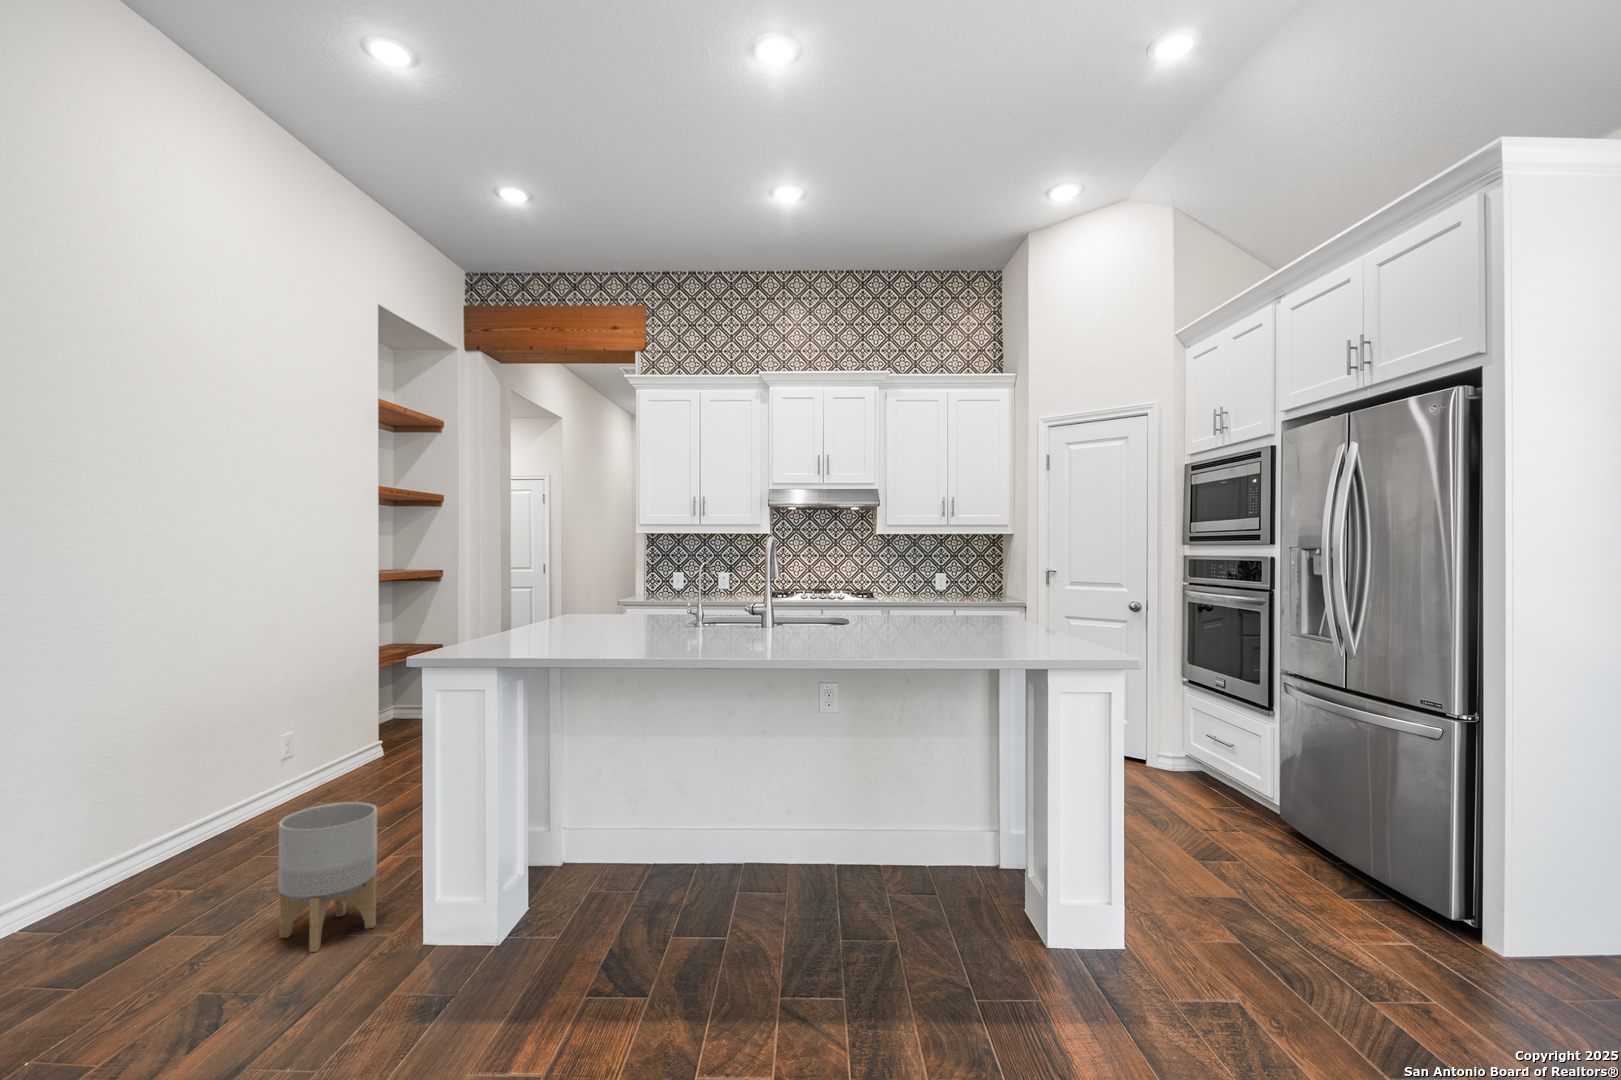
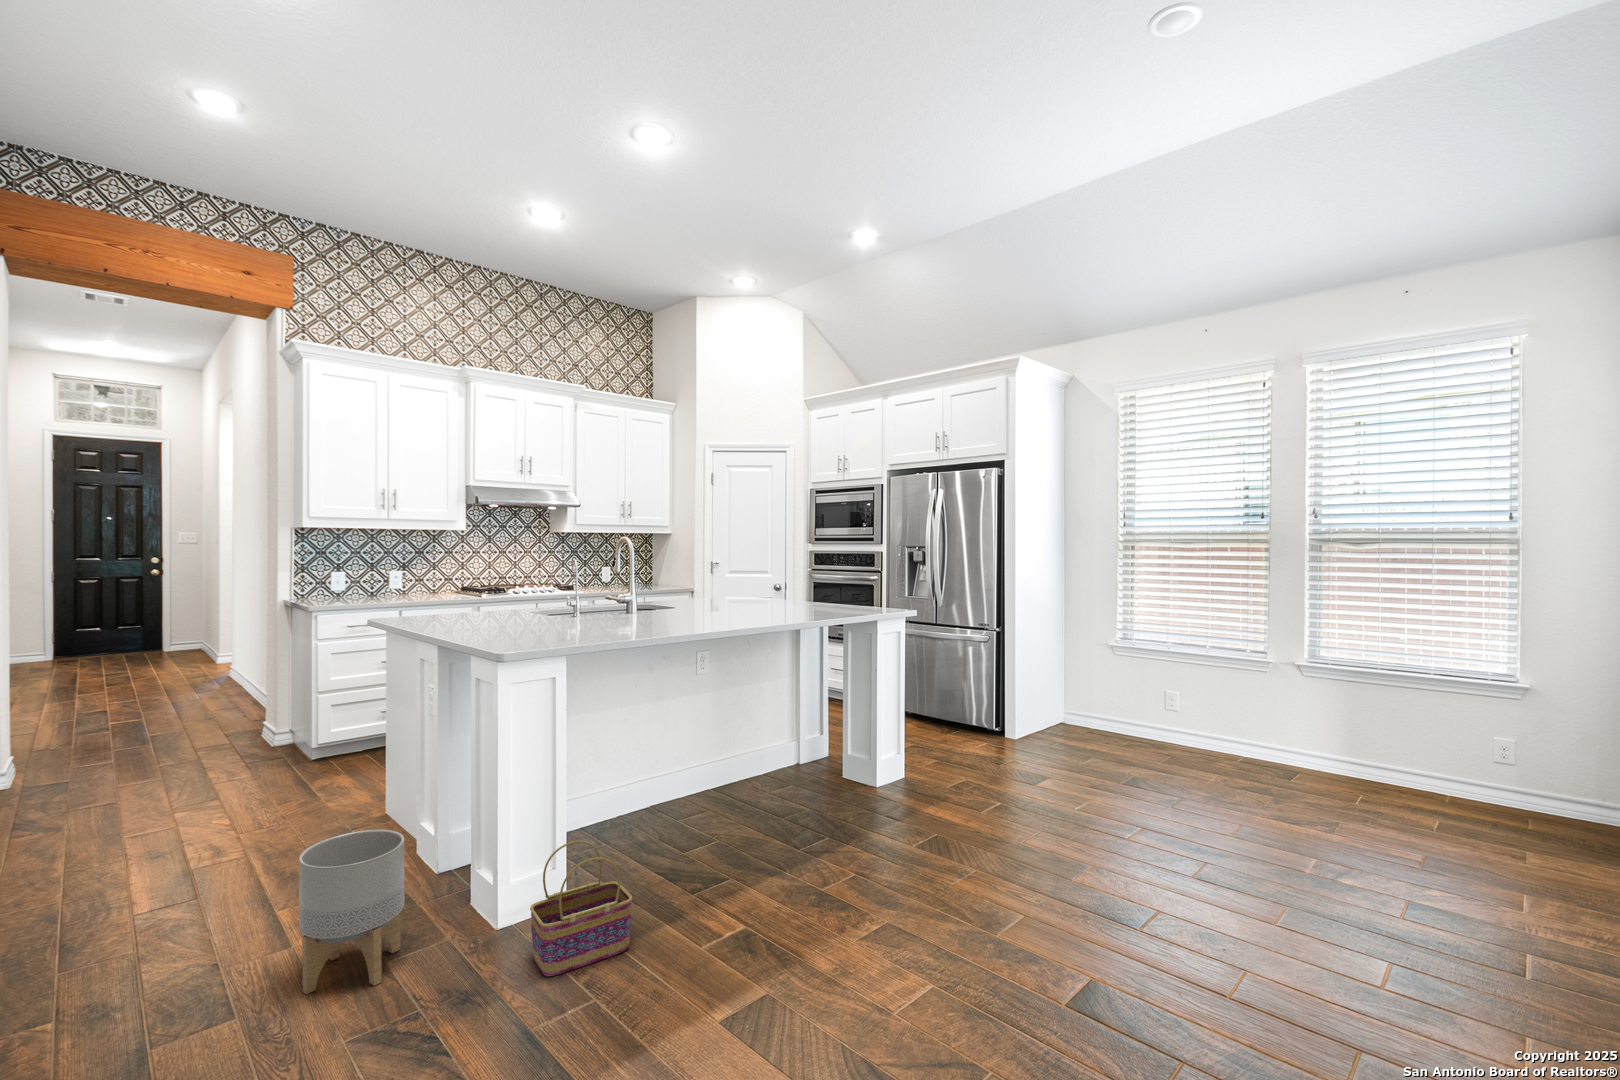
basket: none [376,868,501,1018] -> present [530,841,632,976]

